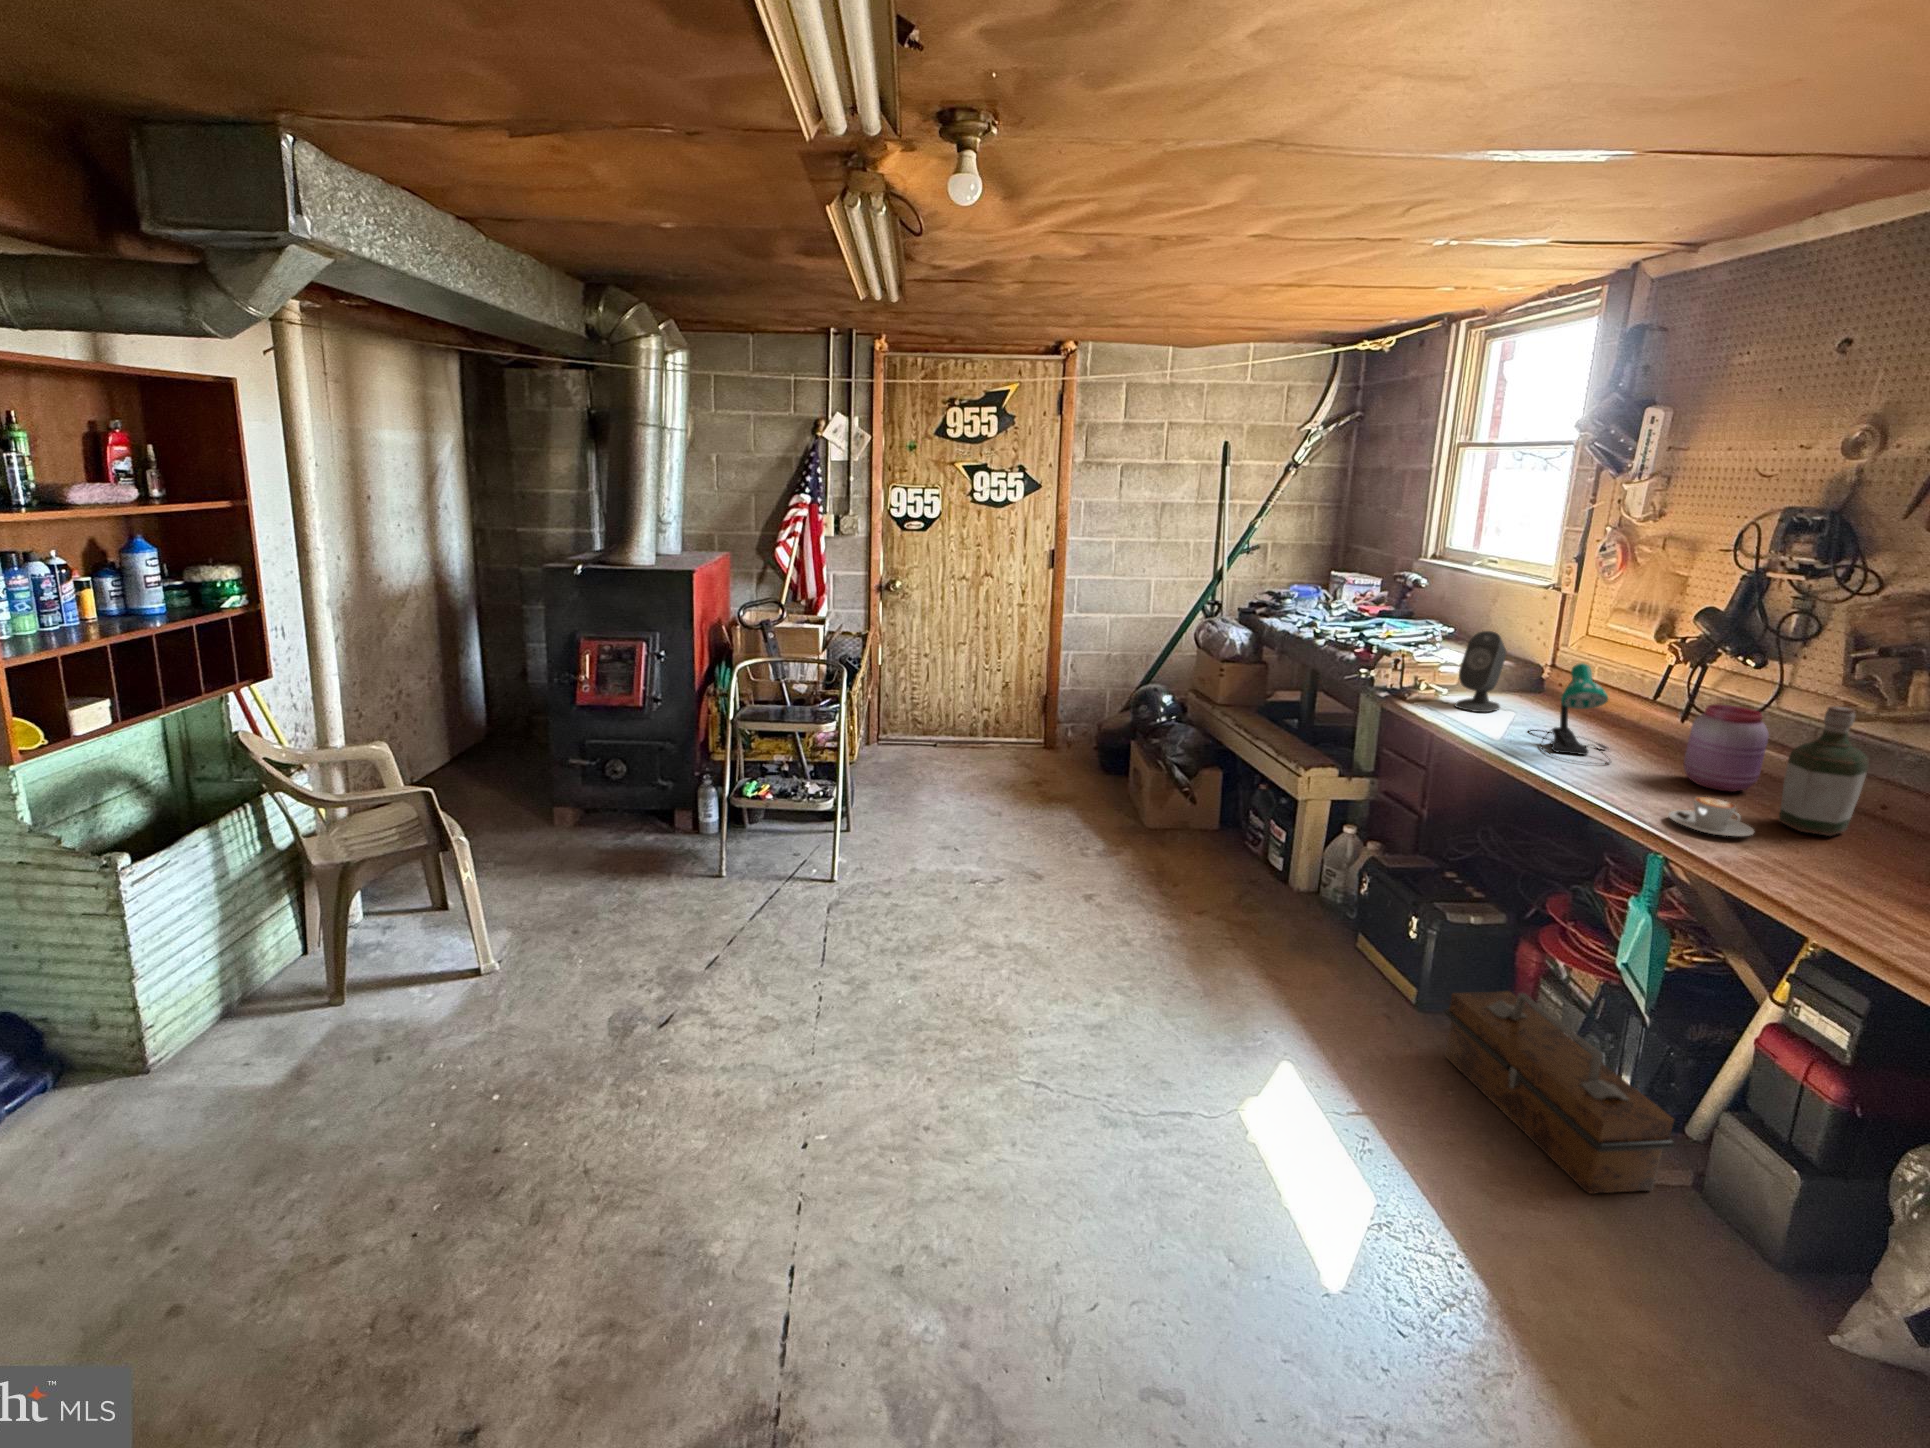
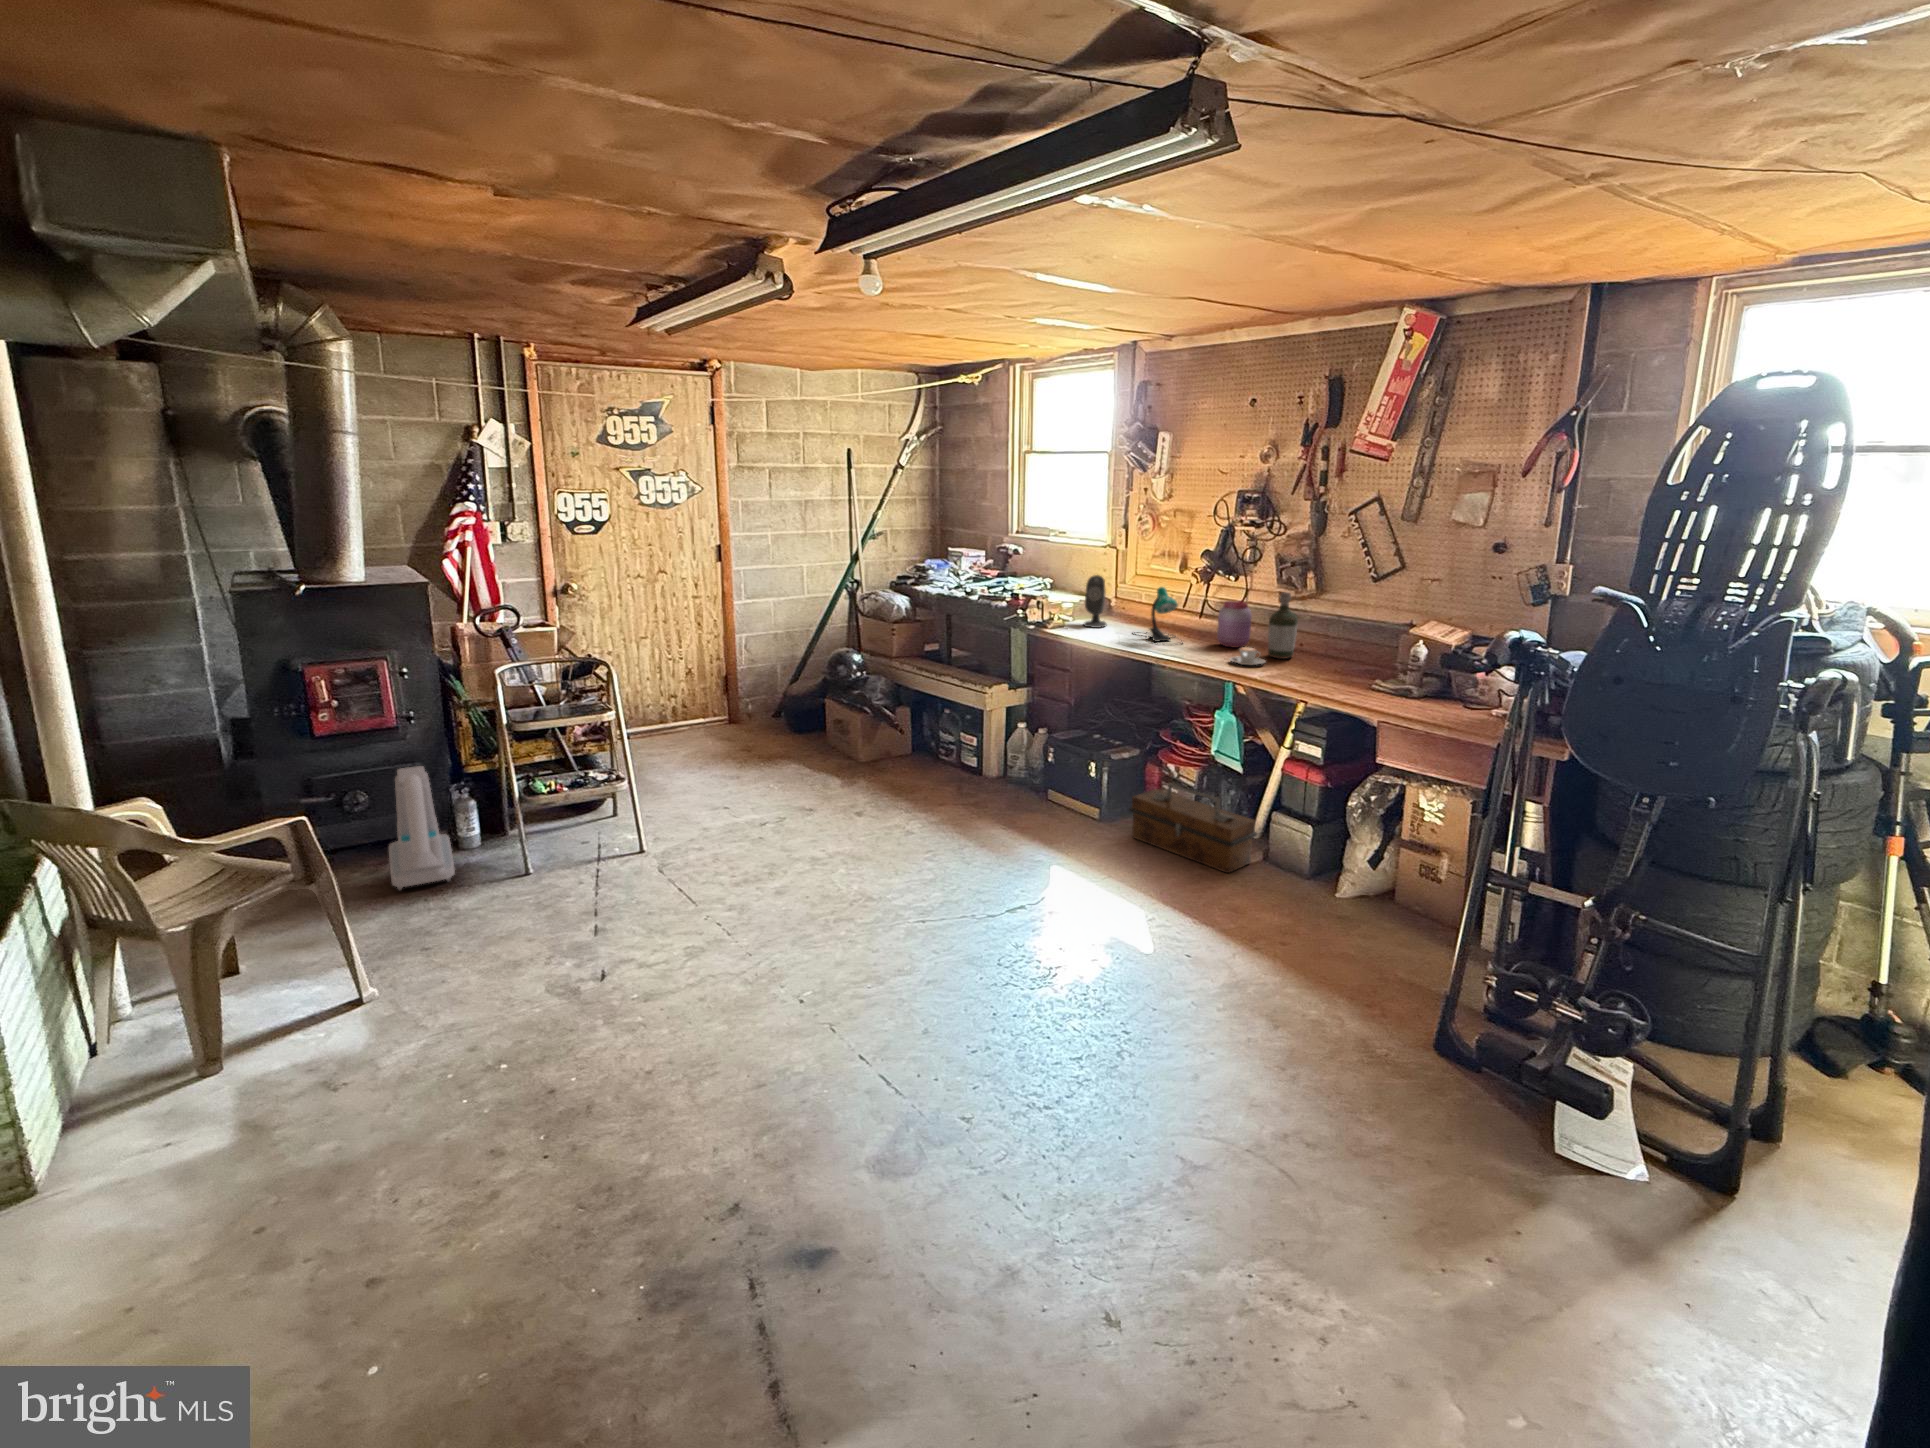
vacuum cleaner: none [586,742,684,858] -> present [389,766,455,891]

